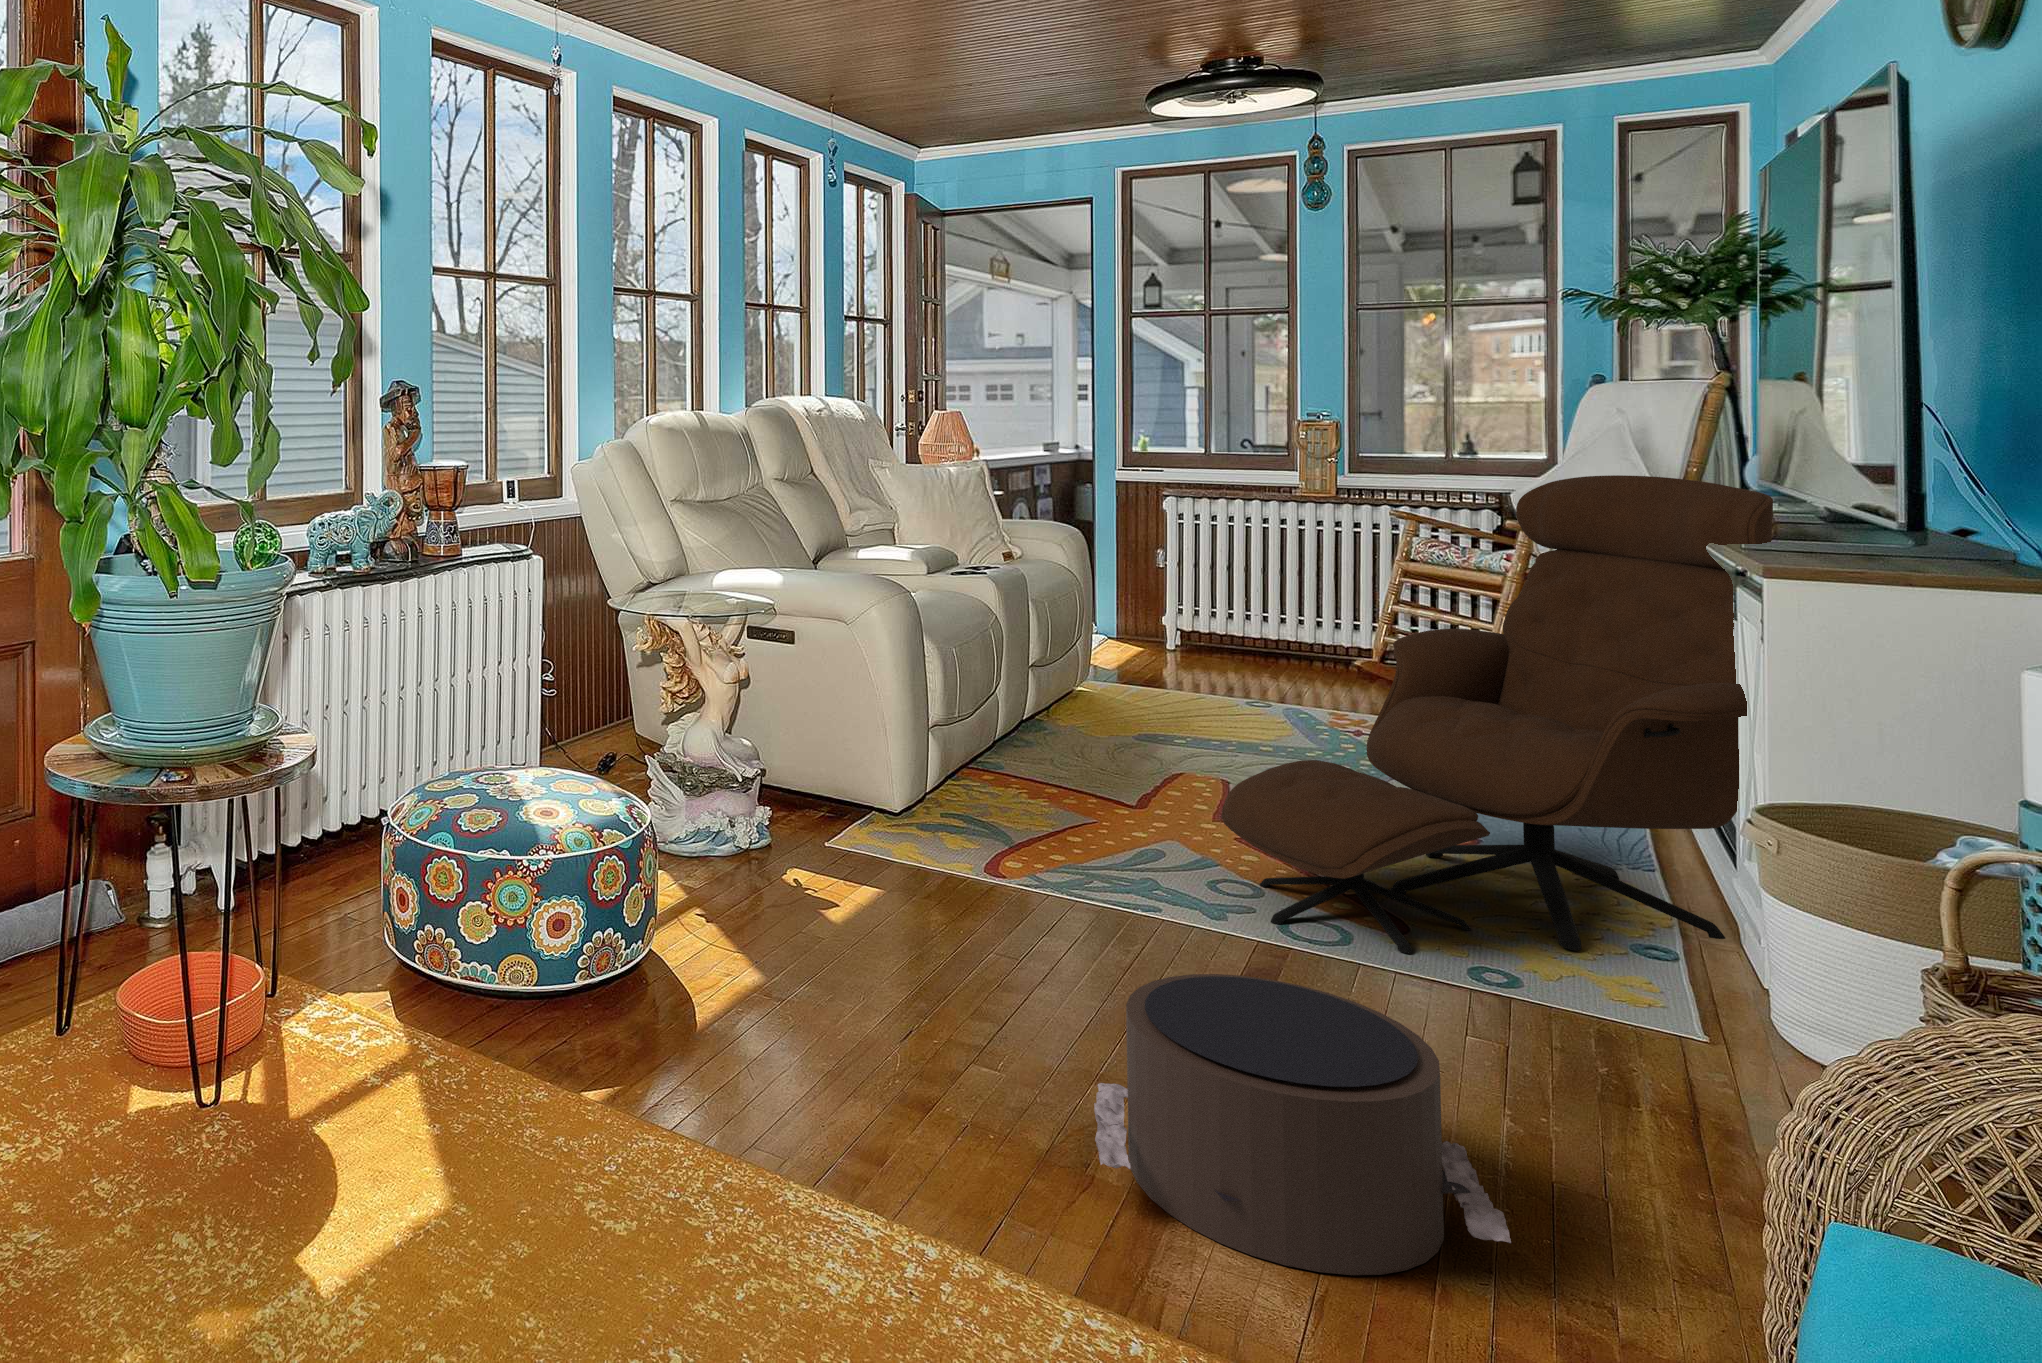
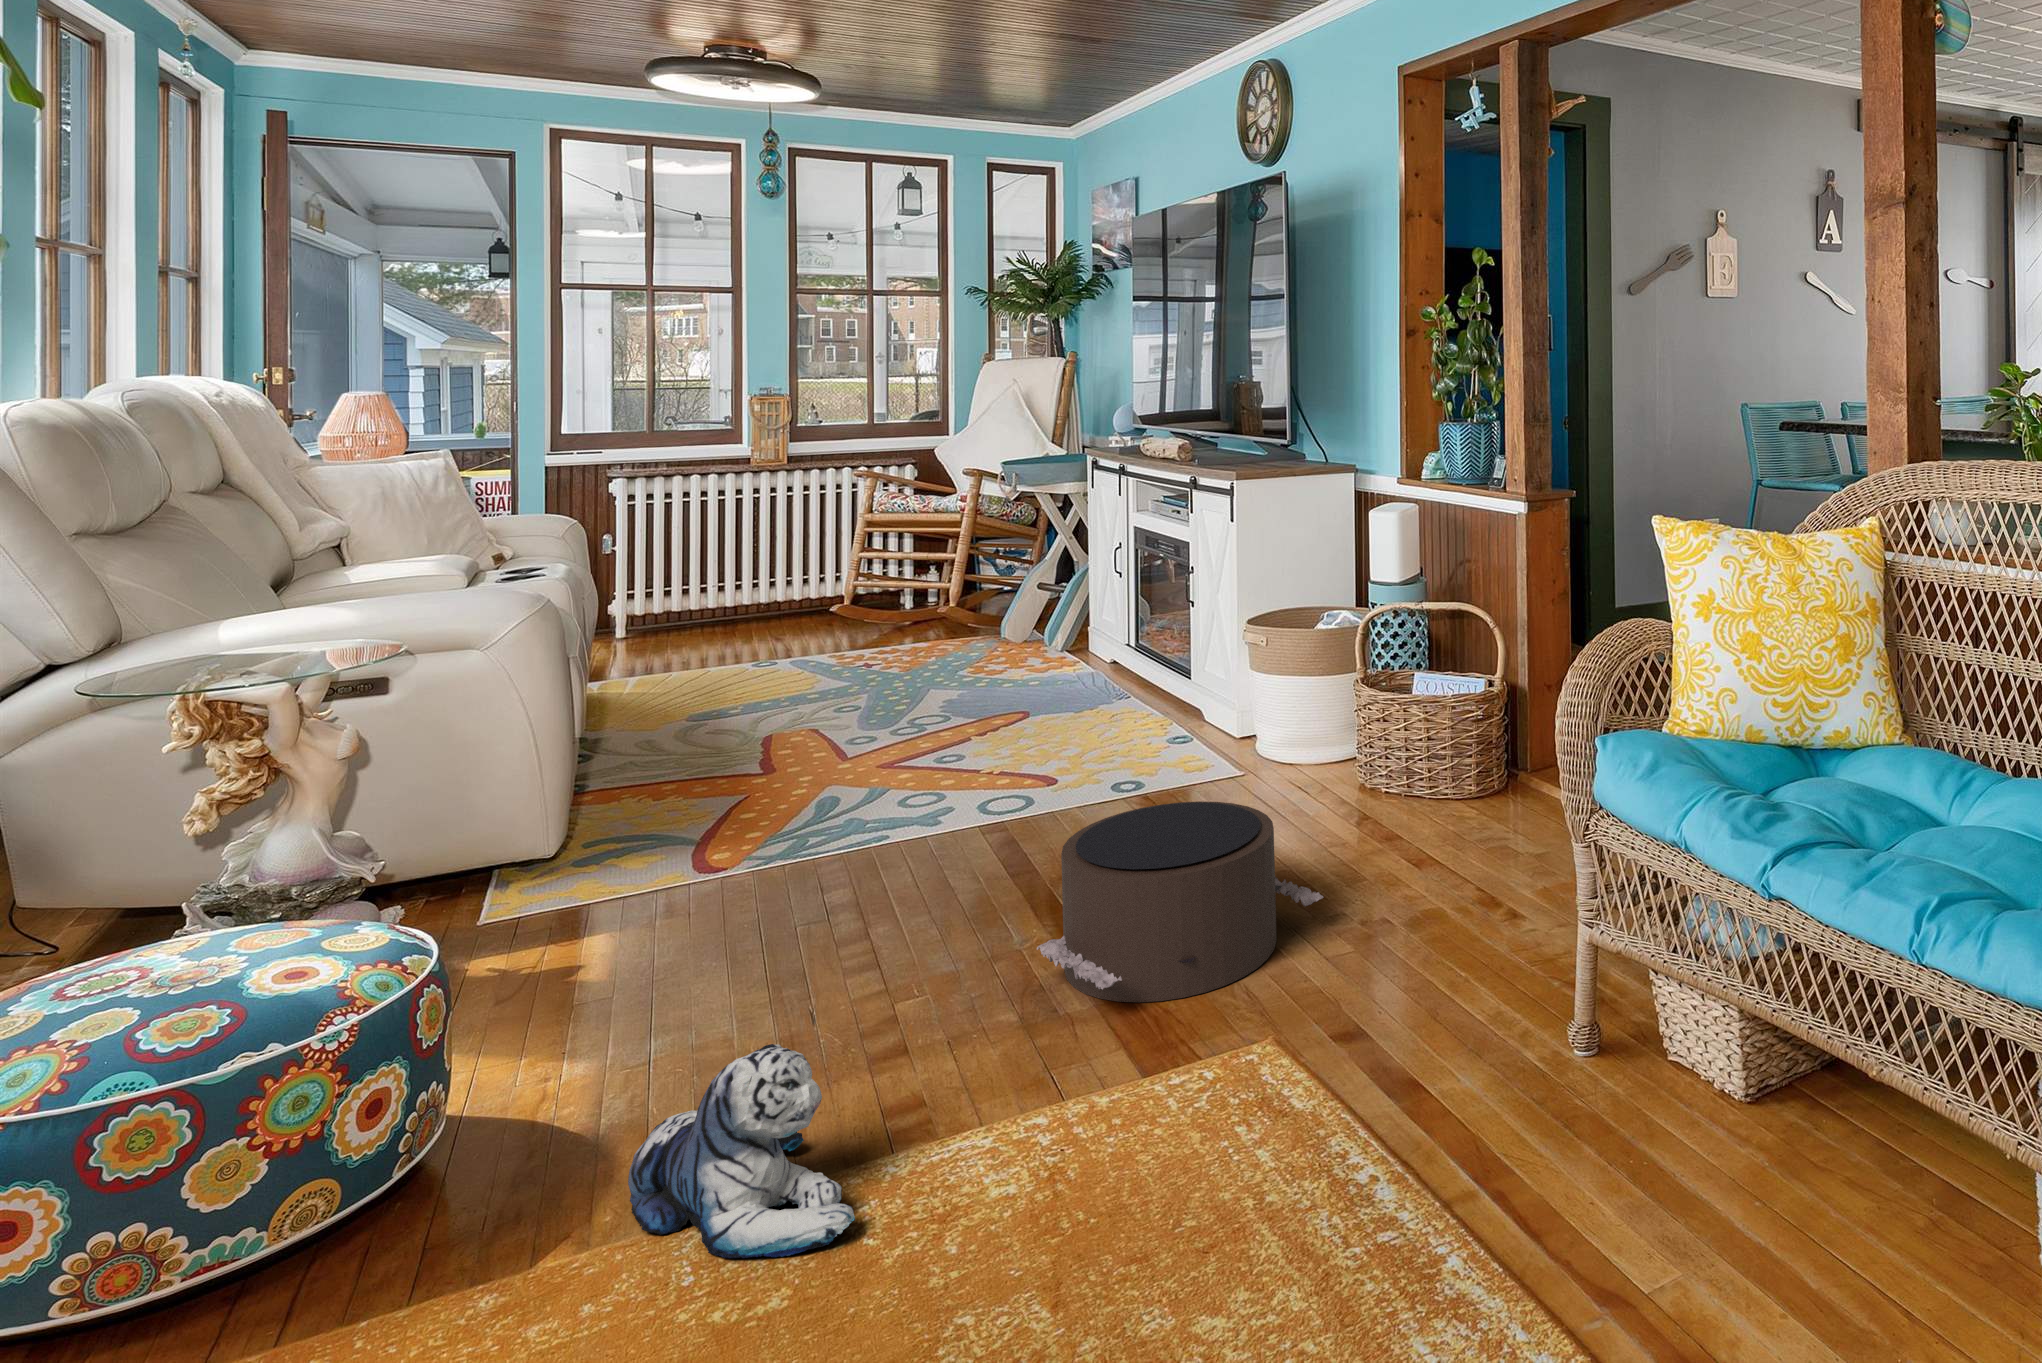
lounge chair: present [1221,475,1773,954] -> none [910,418,1238,808]
plush toy: none [627,1011,768,1218] -> present [628,1044,855,1258]

